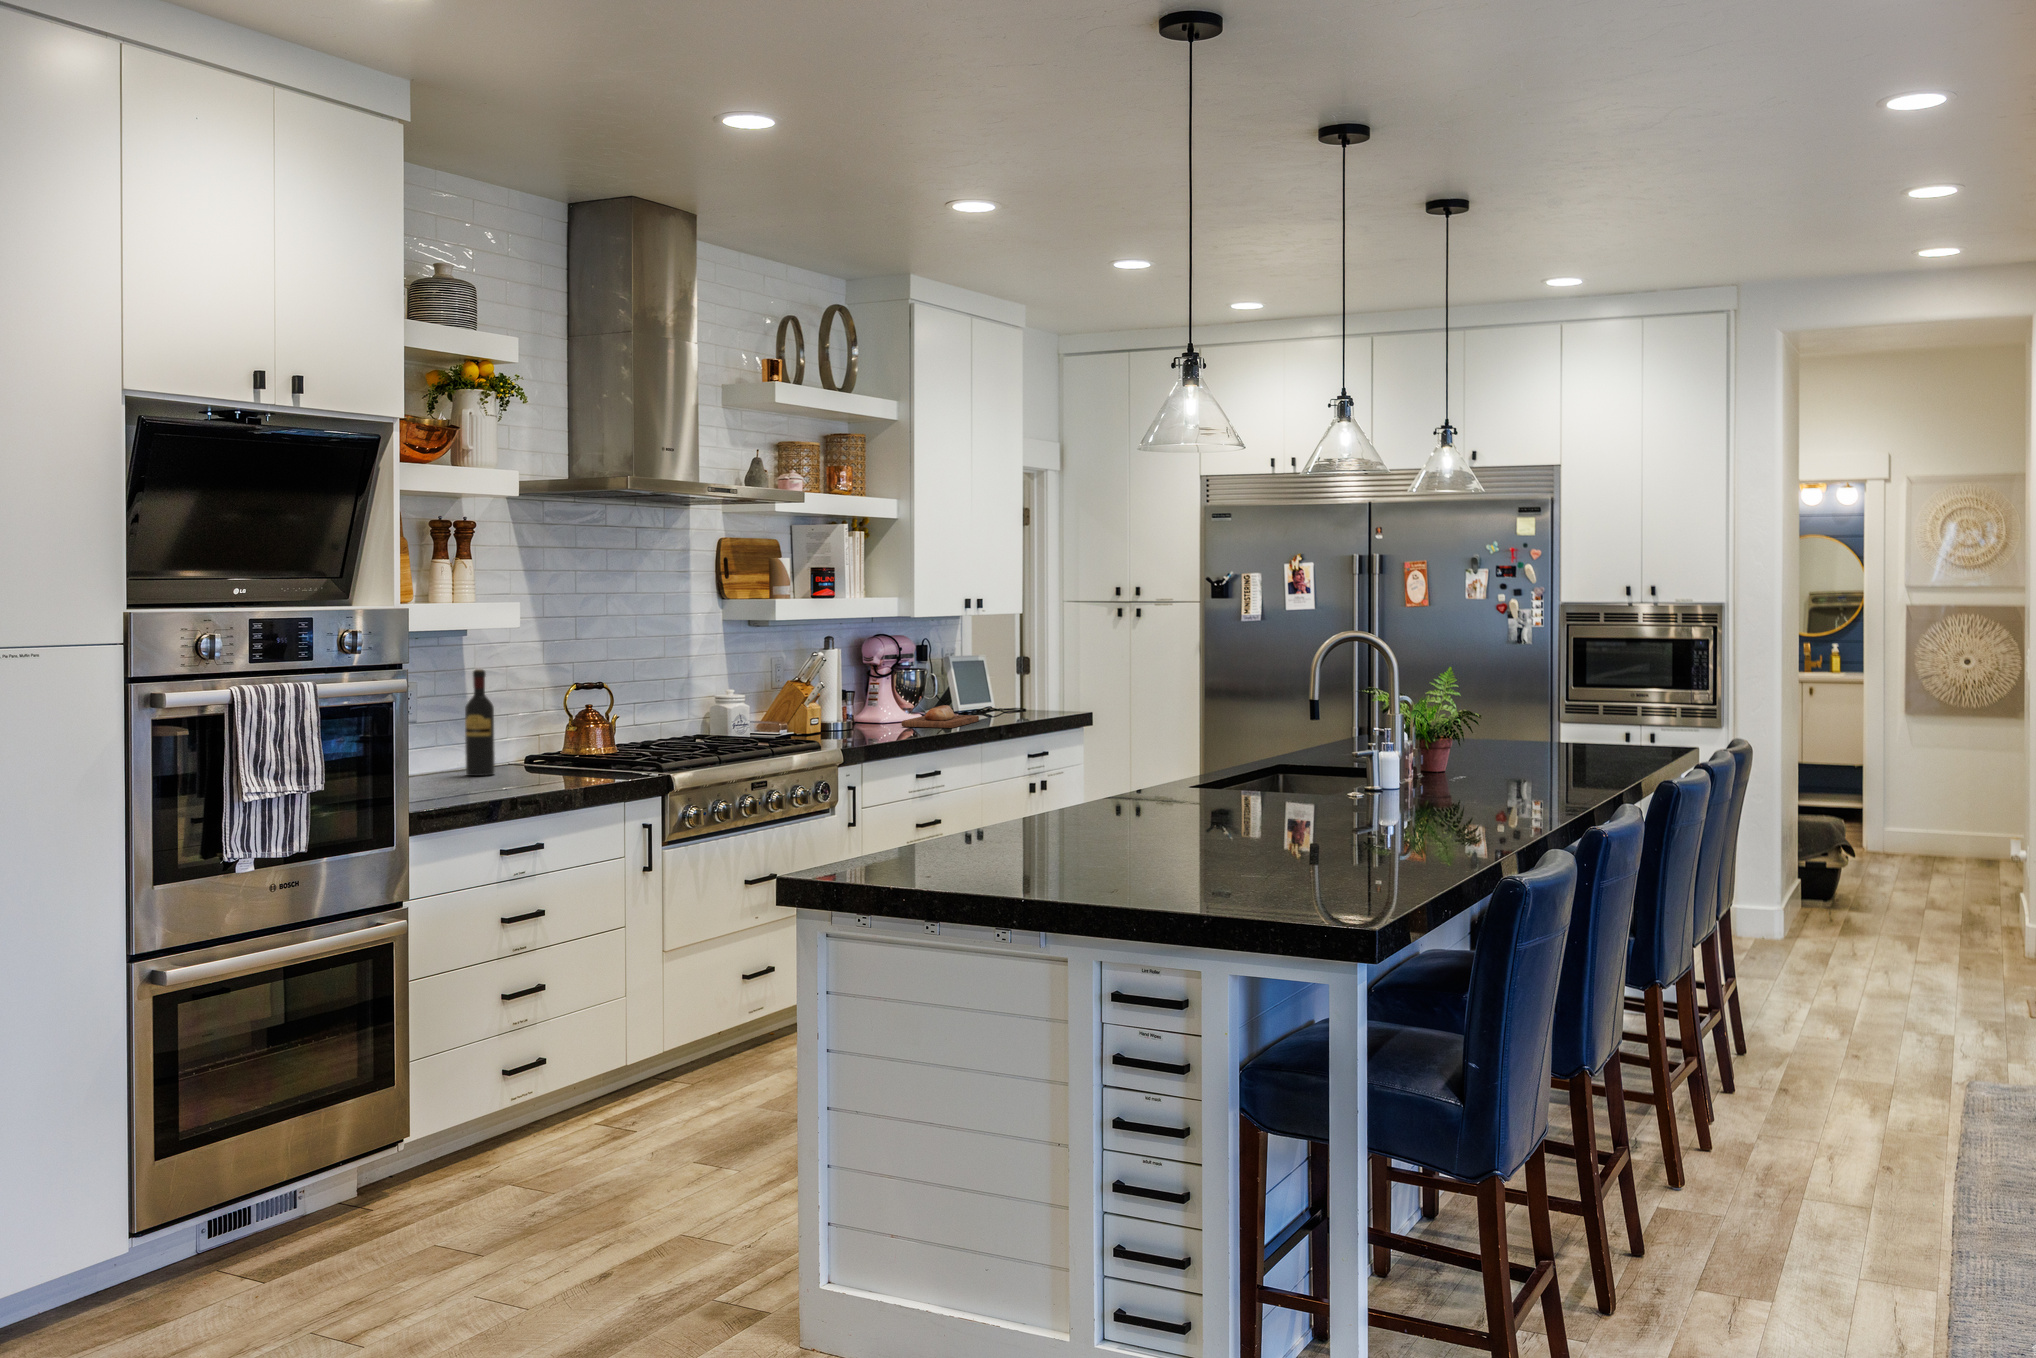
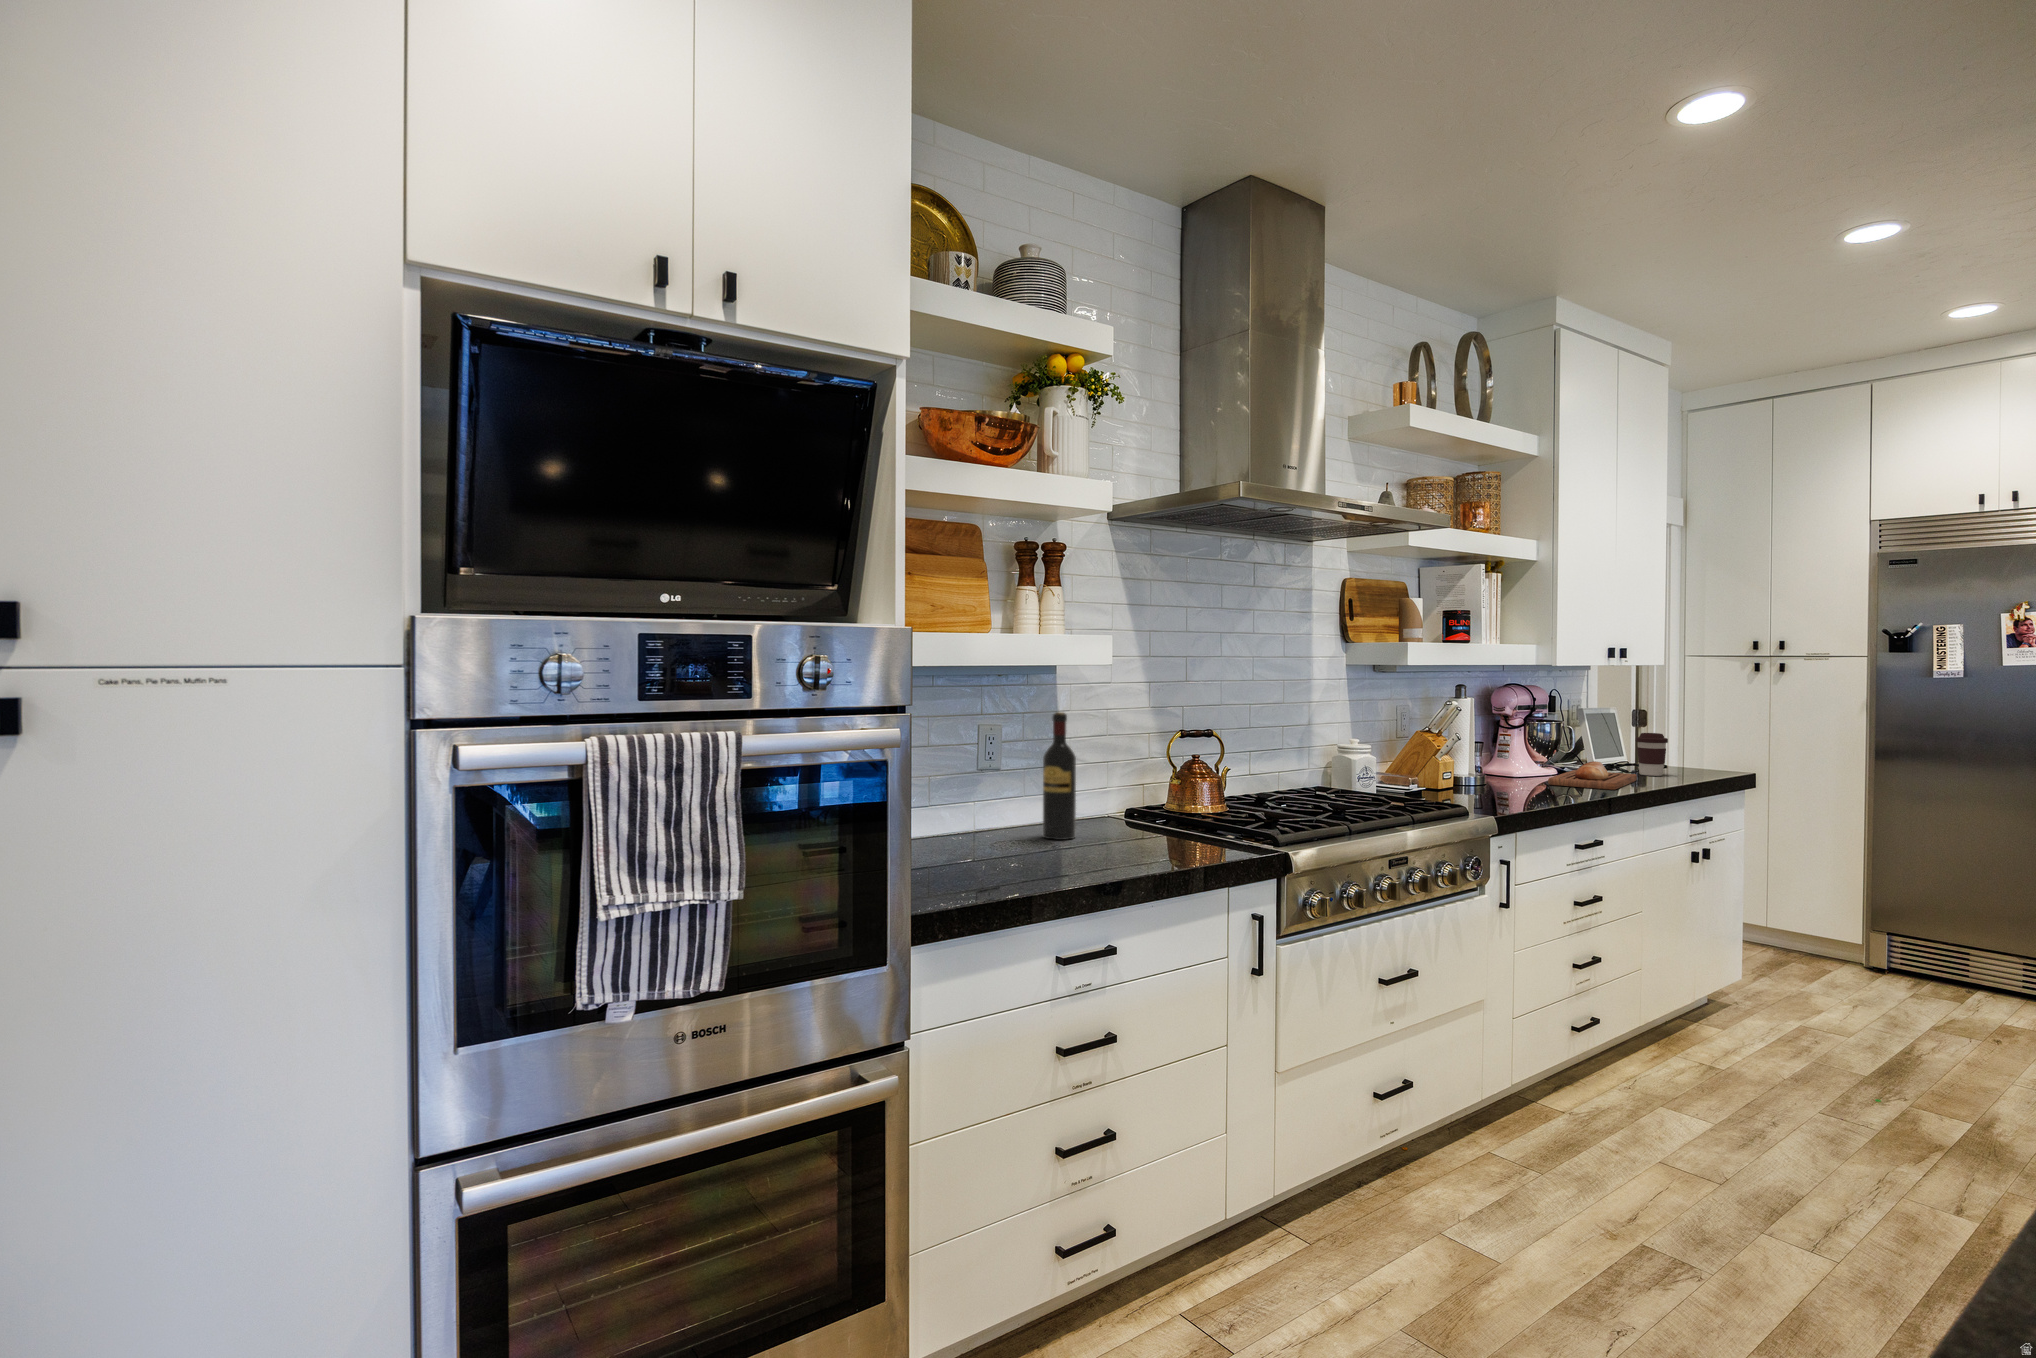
coffee cup: none [984,679,1009,717] -> present [1636,733,1668,776]

